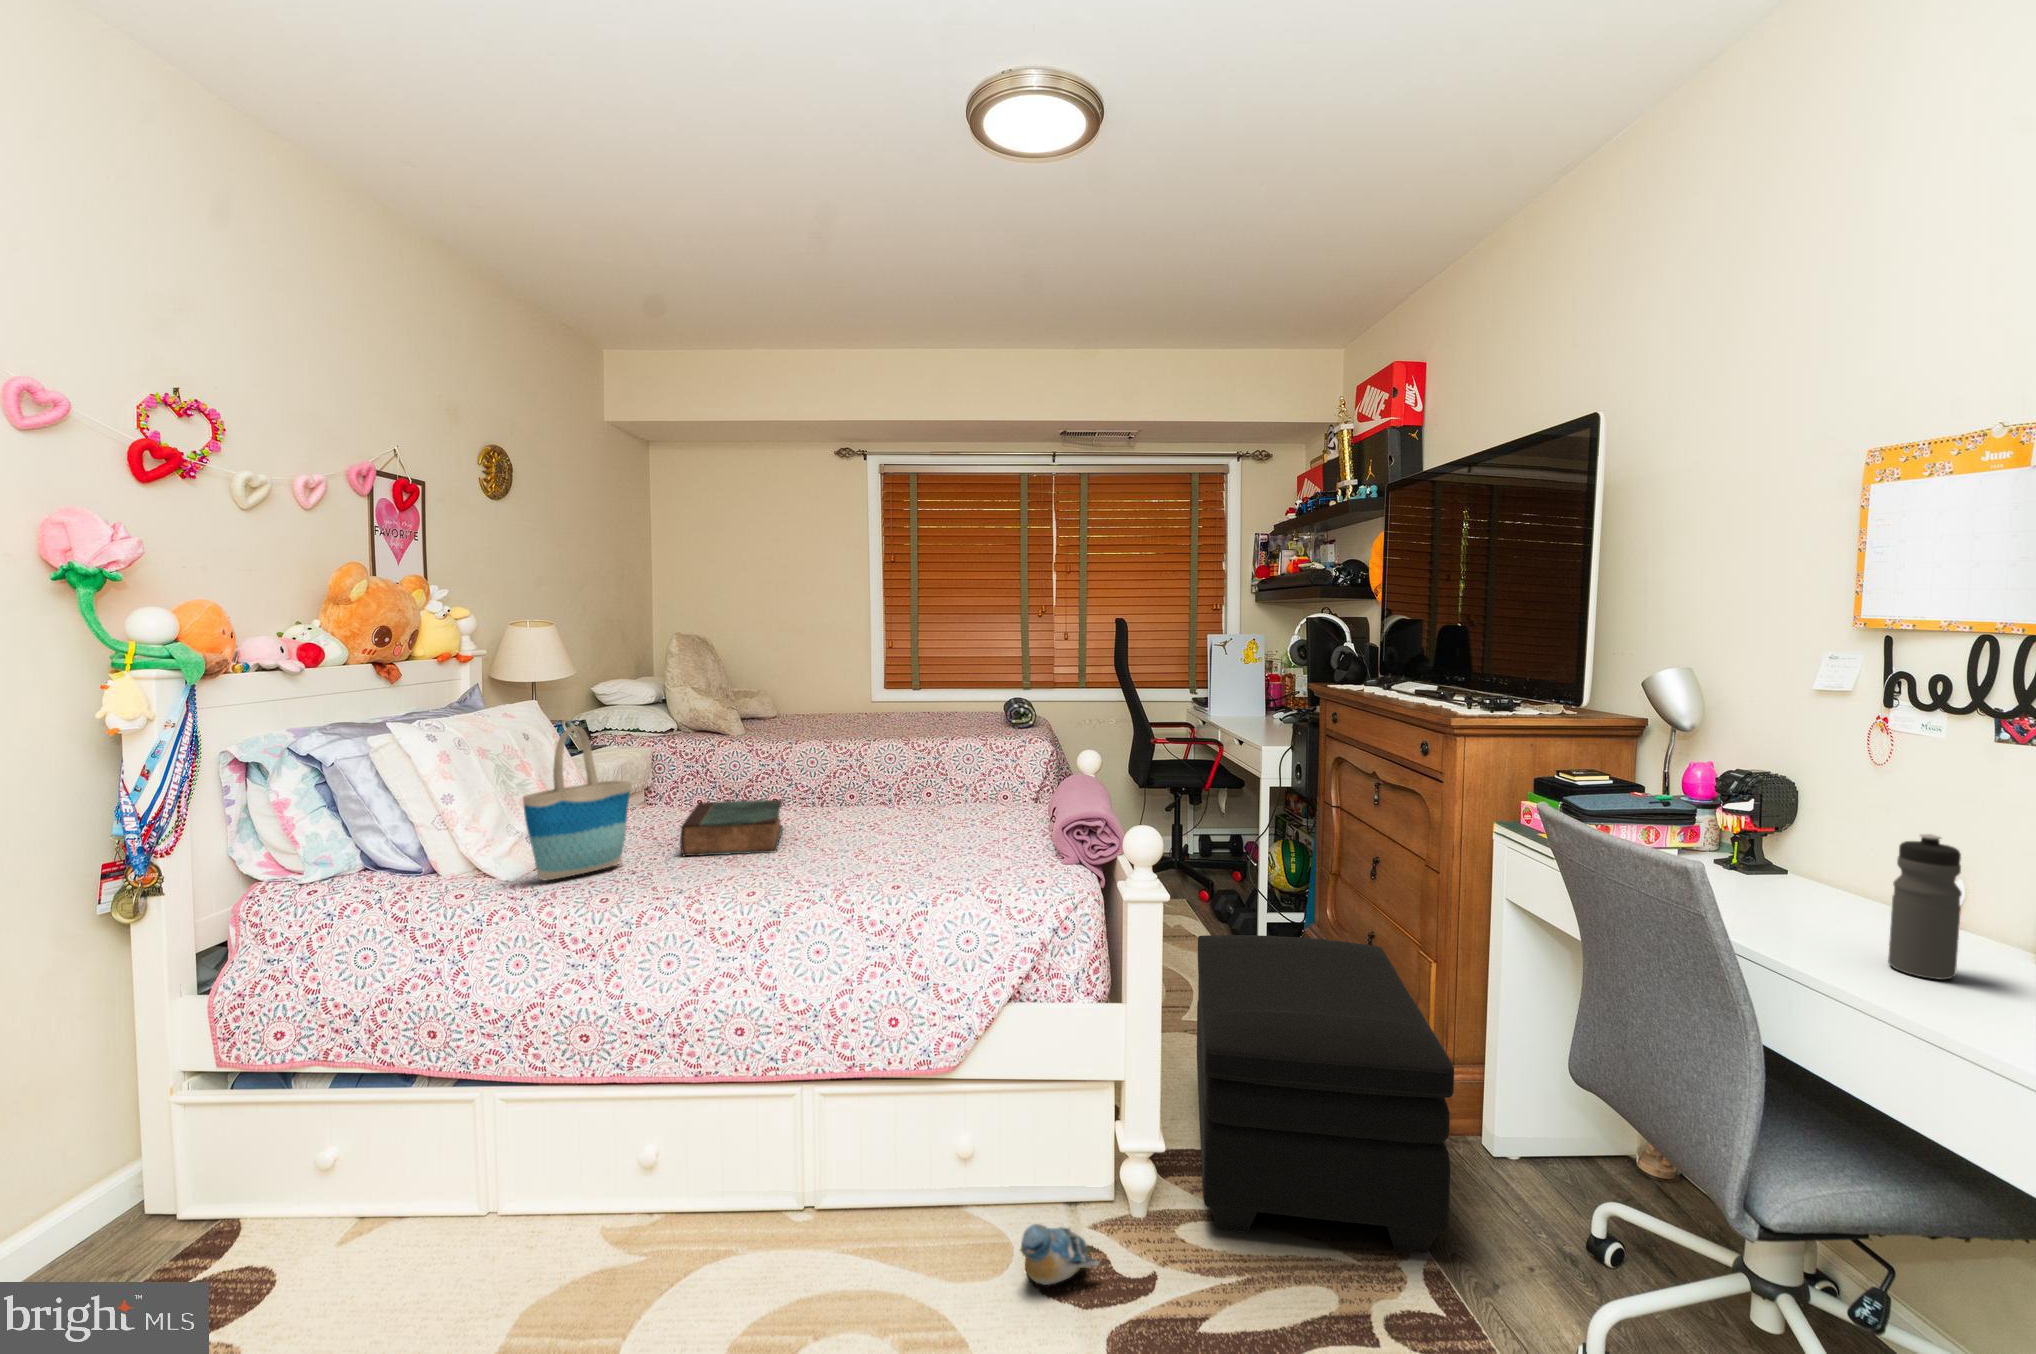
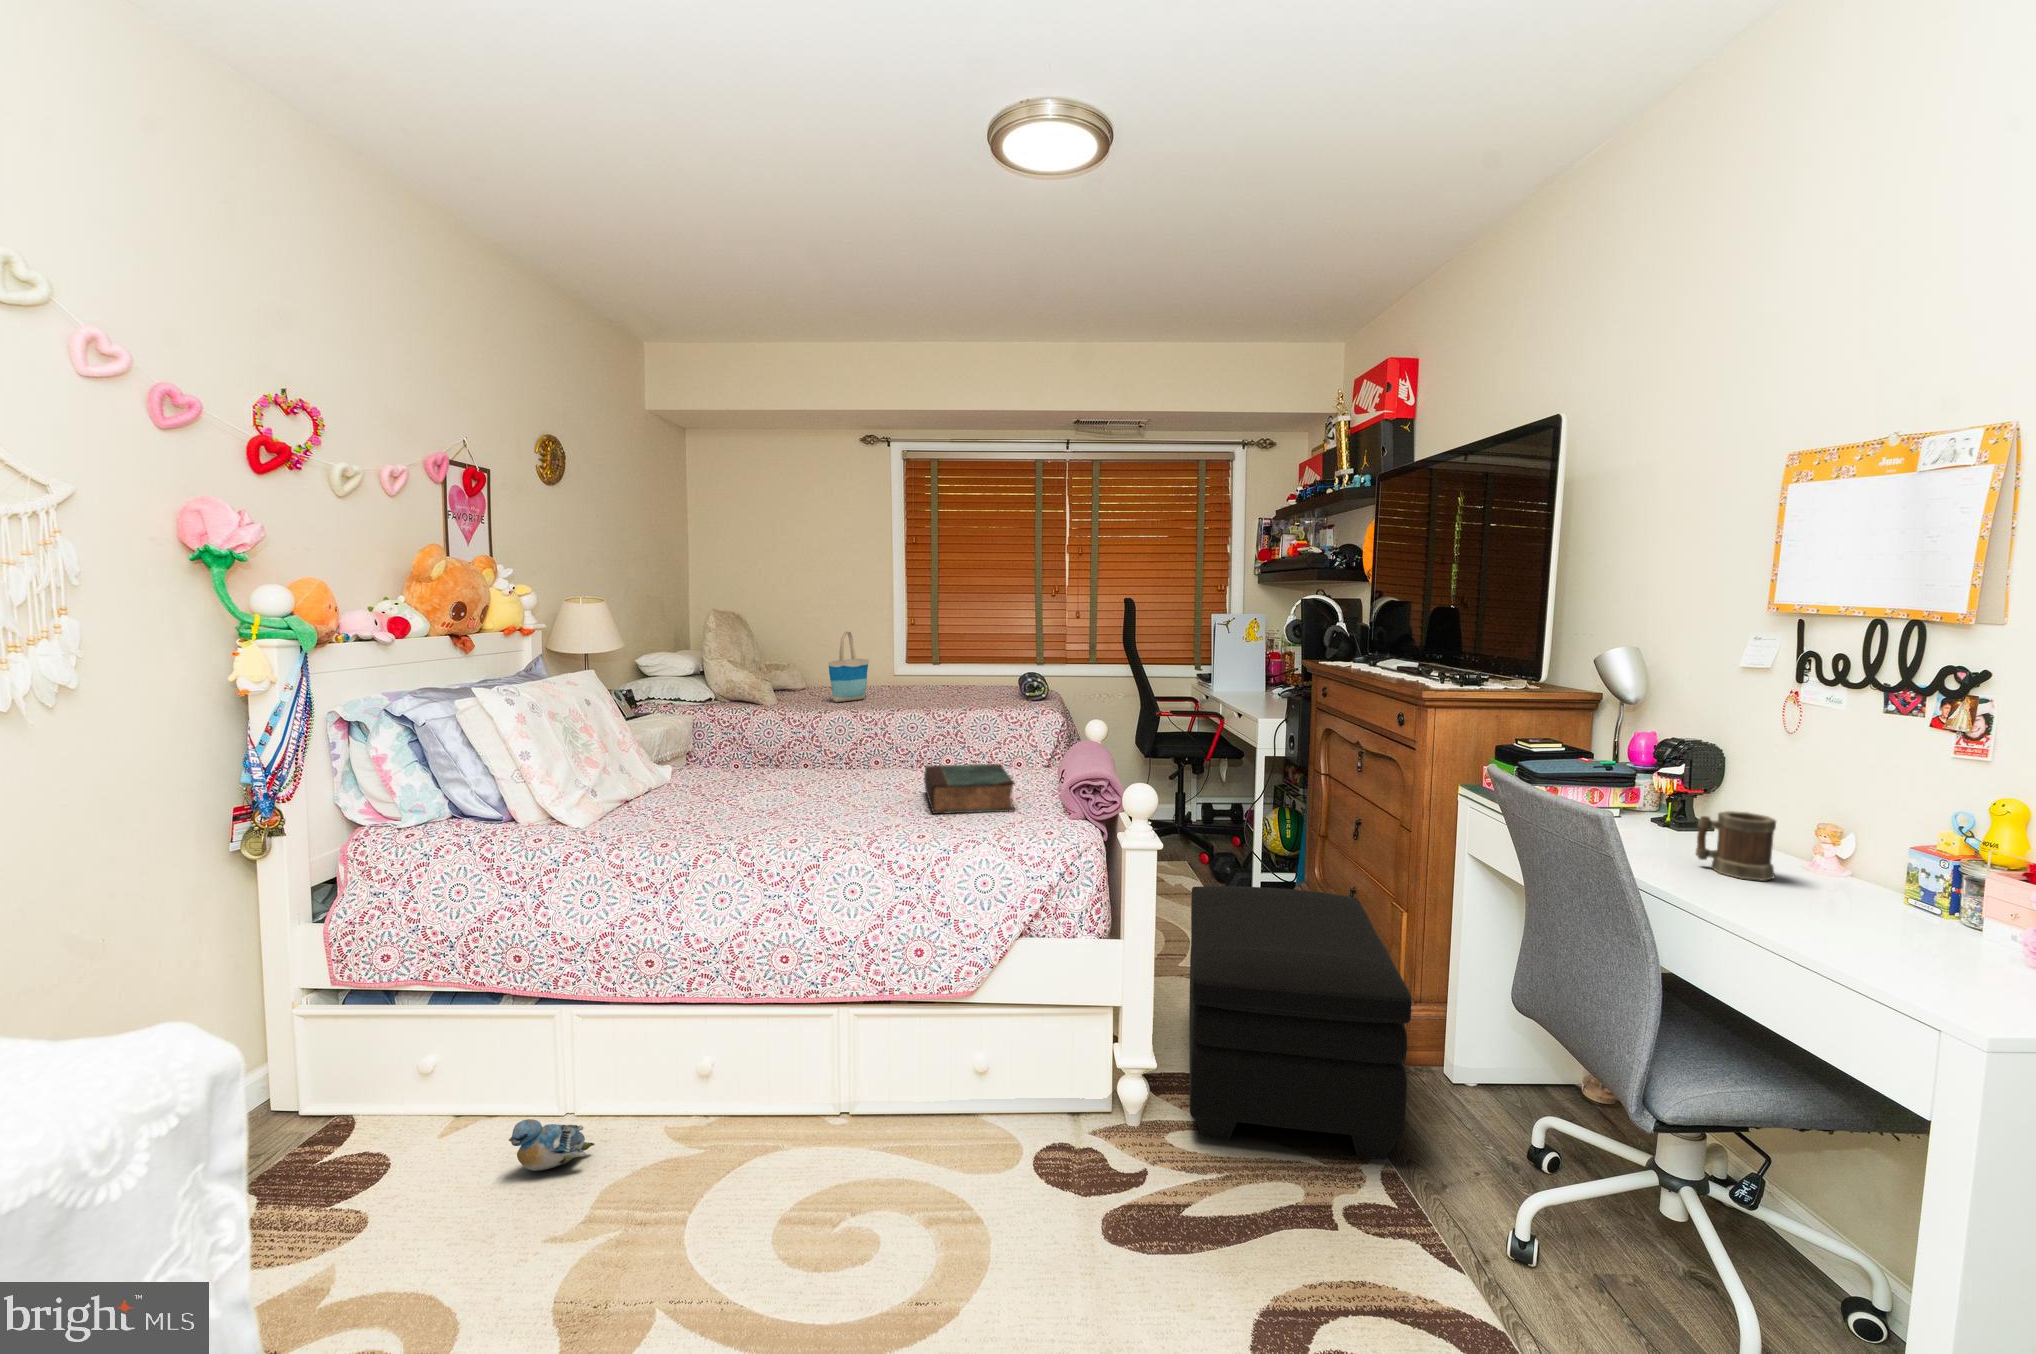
tote bag: present [523,726,631,880] -> present [829,631,869,702]
book: present [680,799,783,856] -> present [924,764,1015,814]
water bottle: present [1888,834,1962,980] -> none [1775,790,1837,914]
mug: none [1781,856,1876,937] -> present [1696,811,1776,881]
plush toy: present [1020,1224,1100,1285] -> present [509,1119,594,1171]

